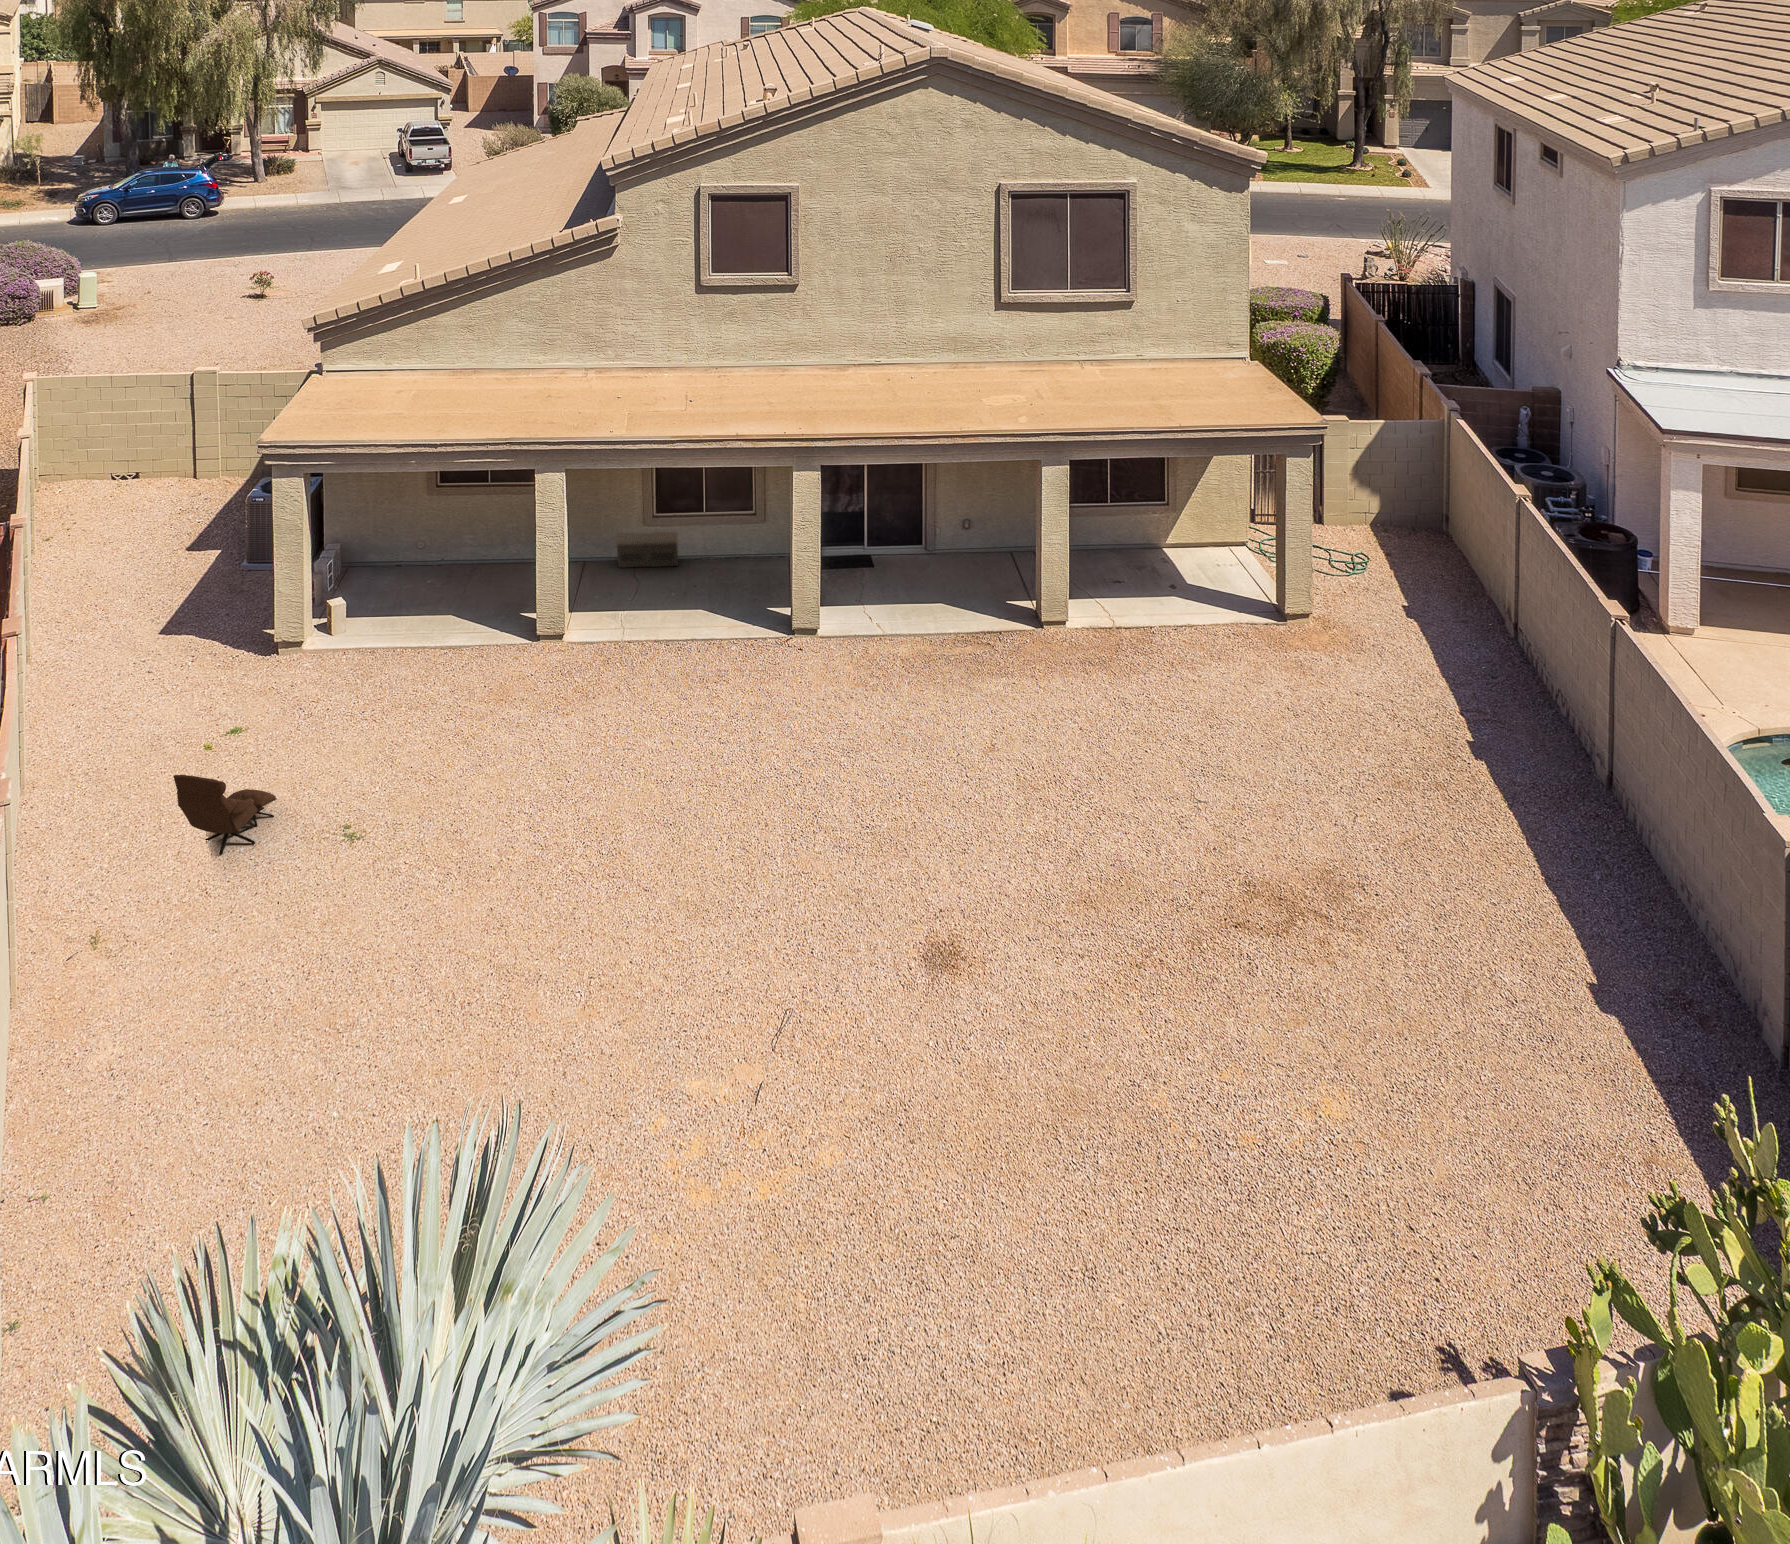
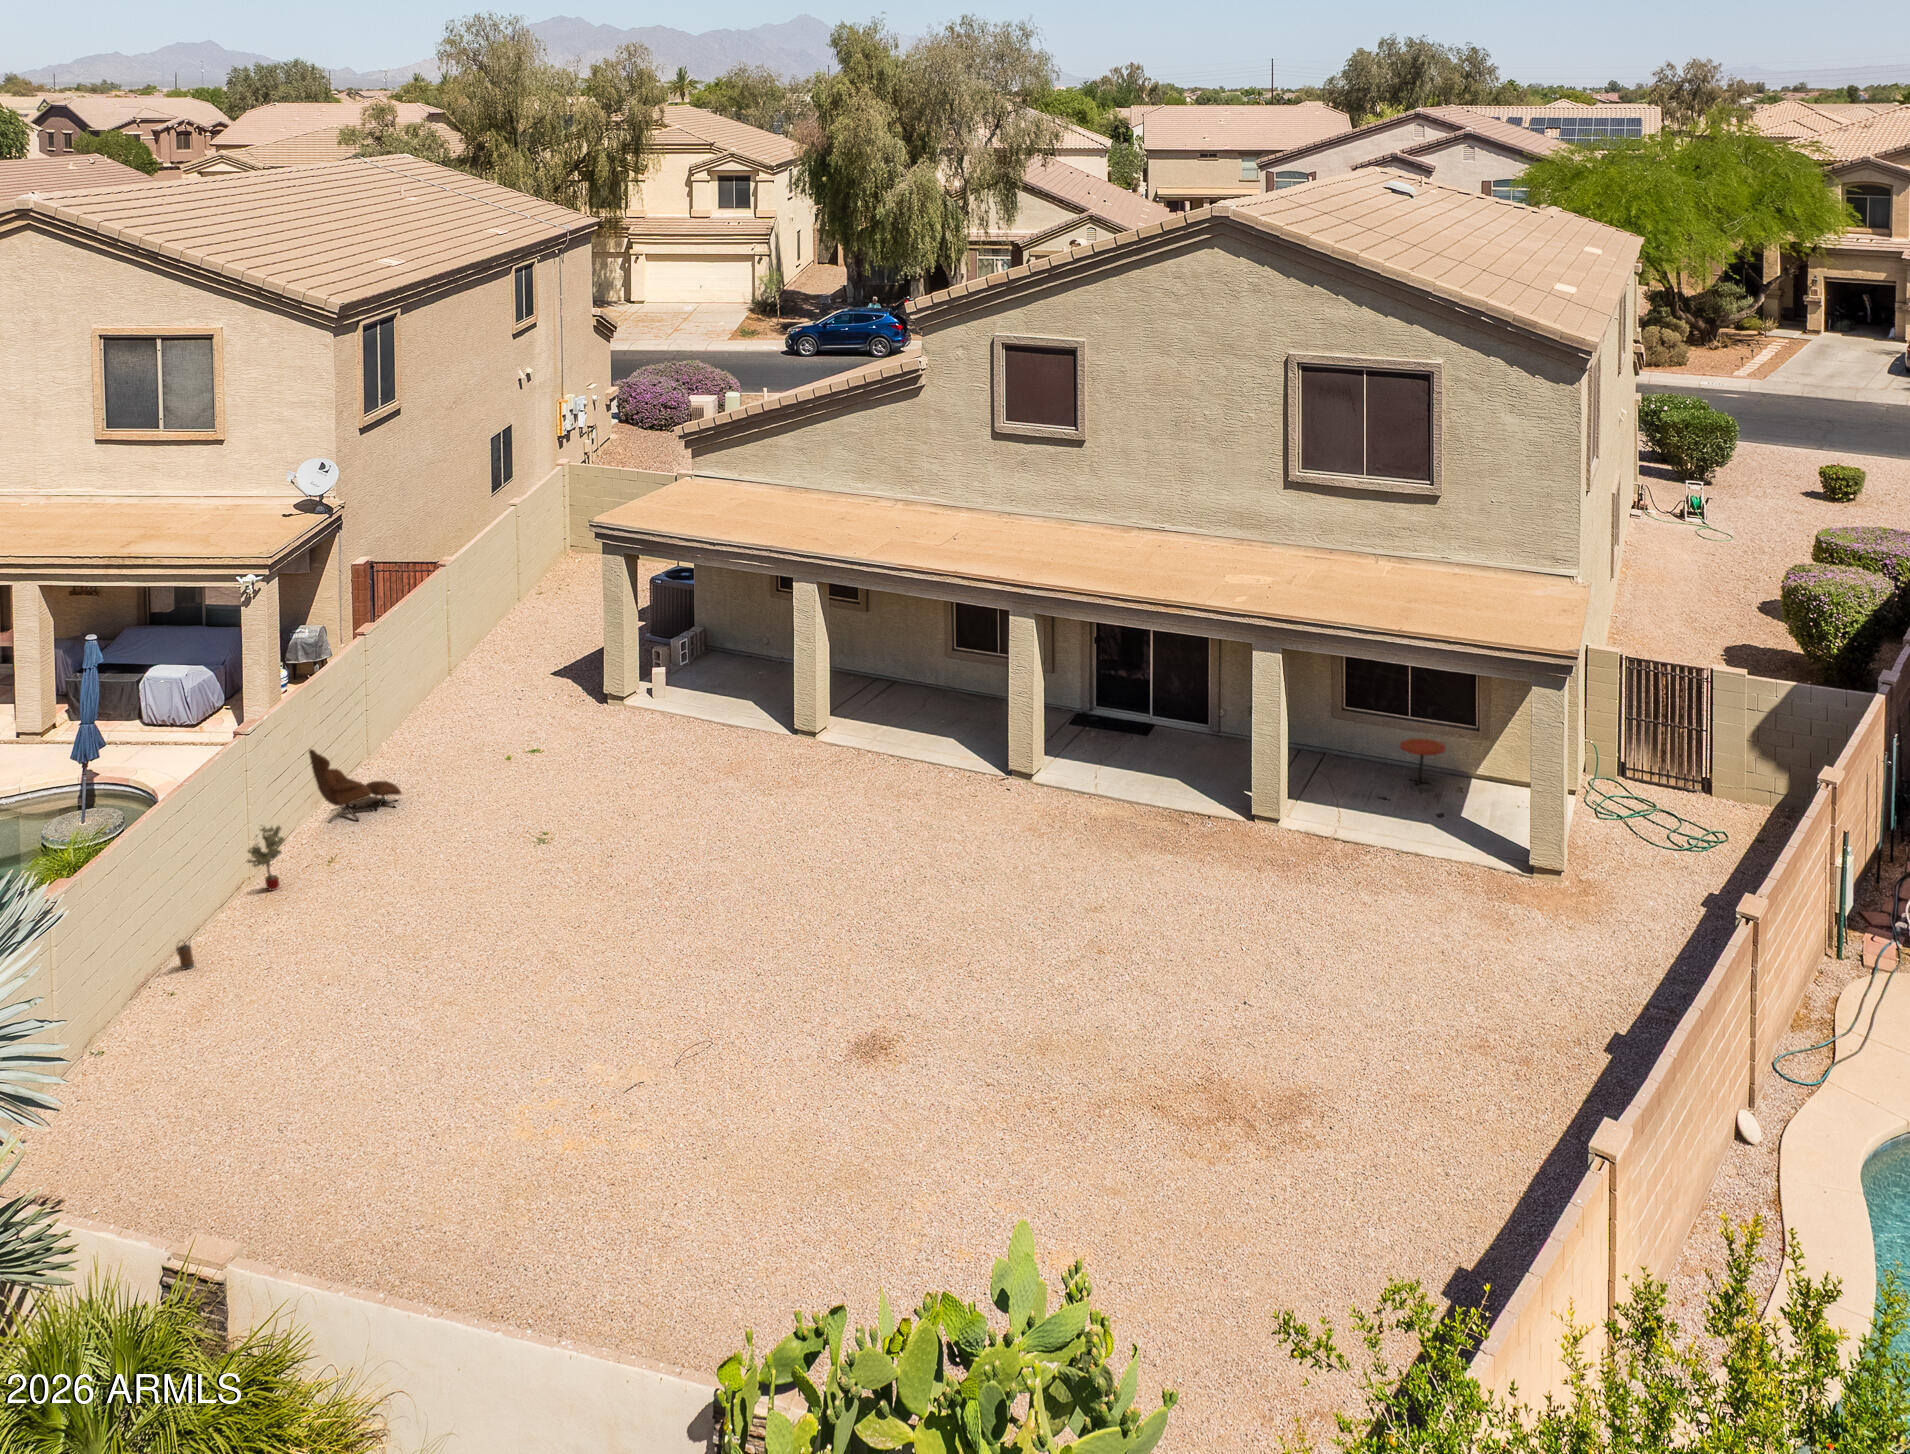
side table: none [1114,516,1154,557] -> present [1400,738,1446,785]
storage bench: present [616,532,678,568] -> none [904,662,968,703]
potted tree: none [243,871,289,950] -> present [247,826,285,890]
watering can: none [317,1030,336,1070] -> present [176,943,194,969]

